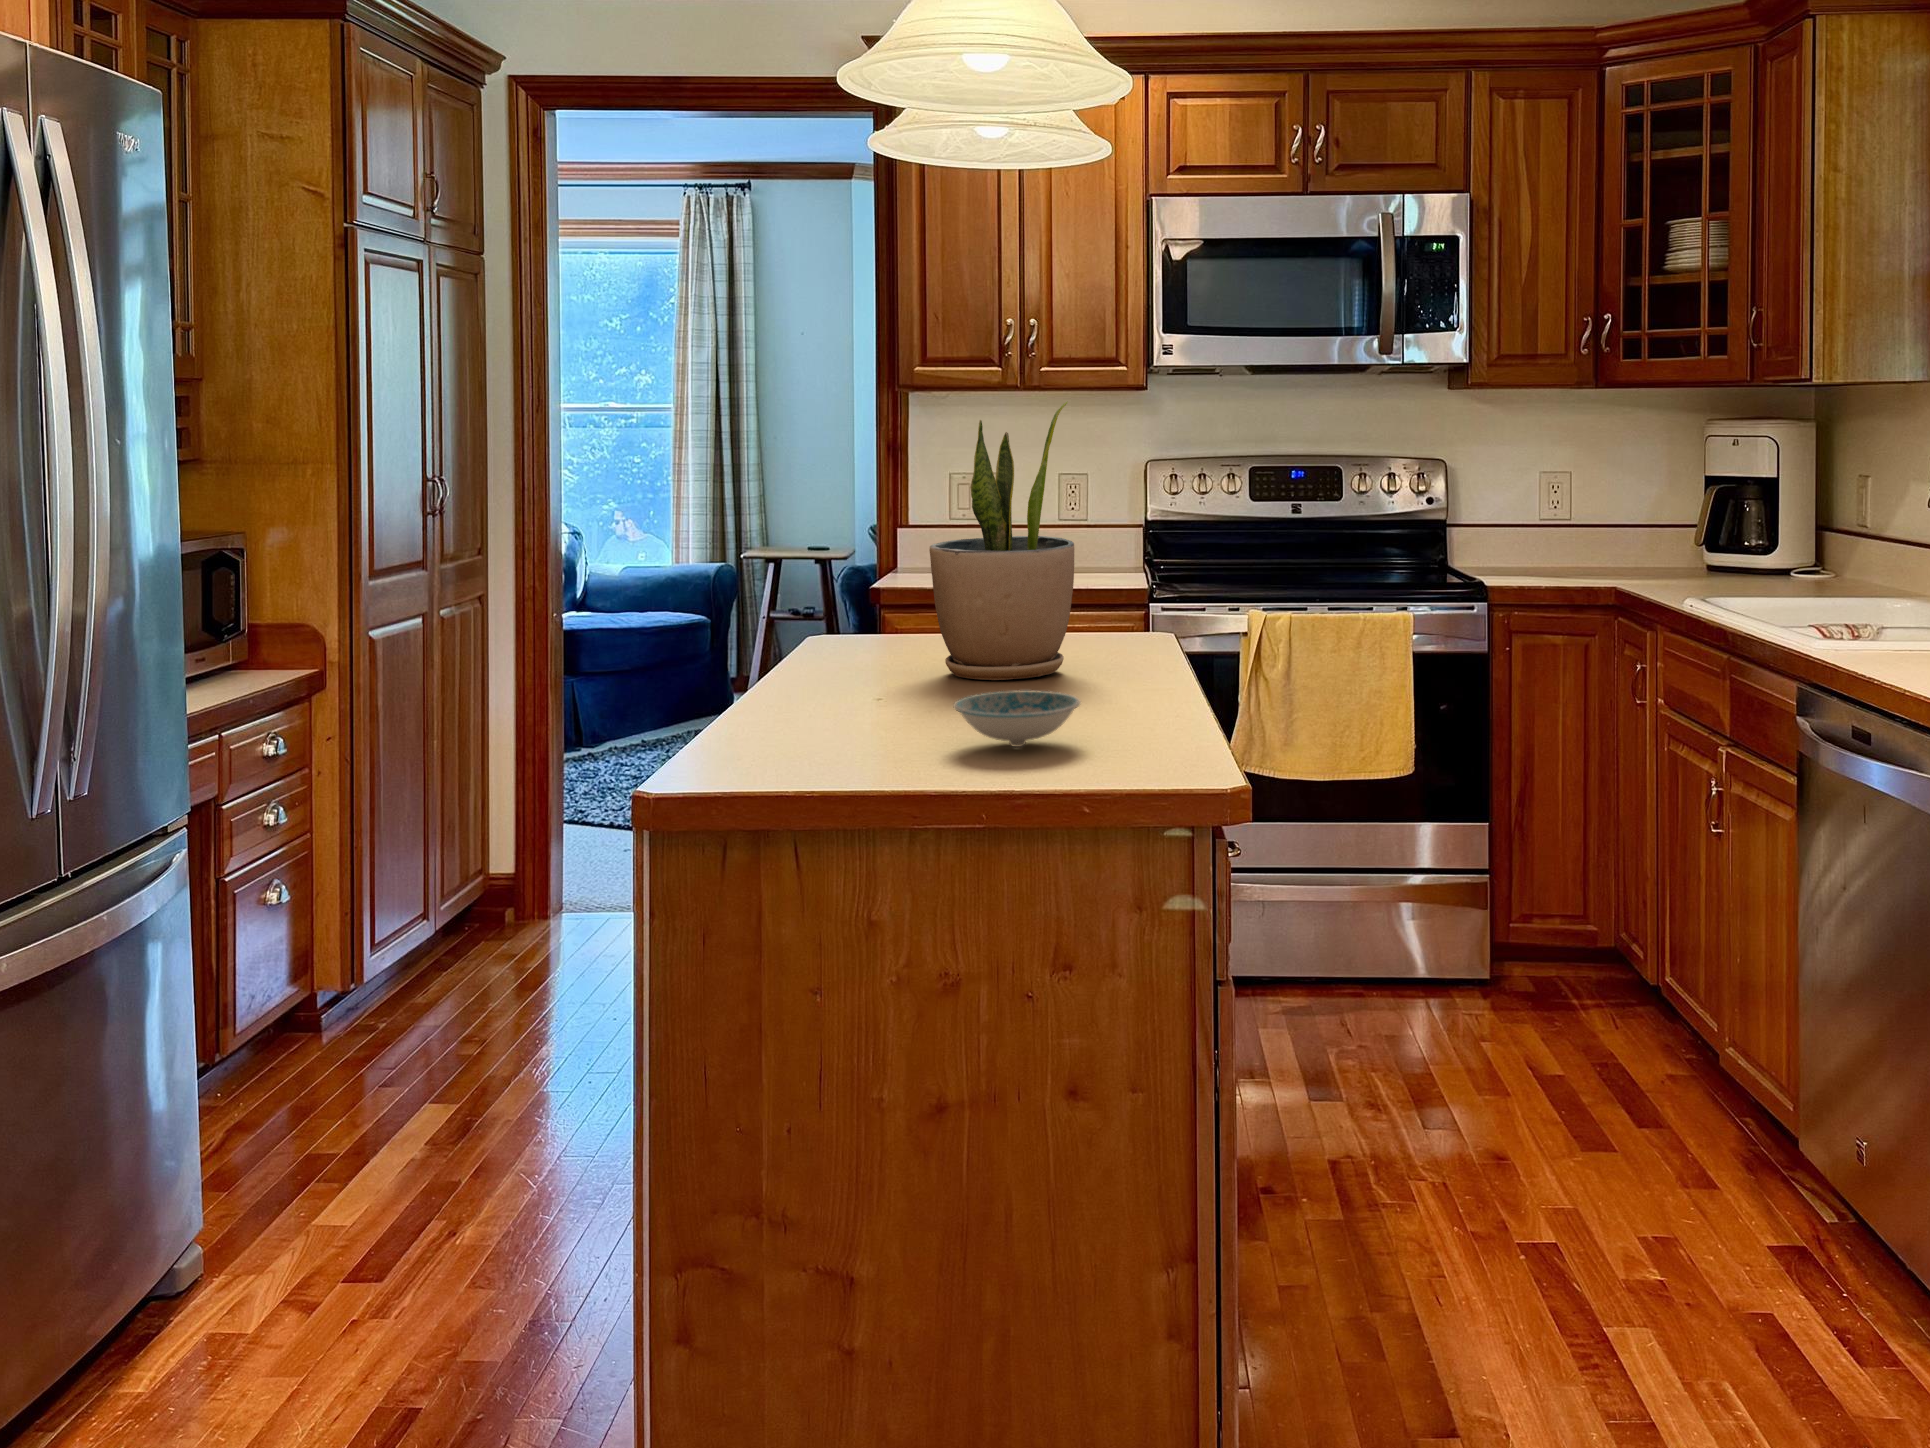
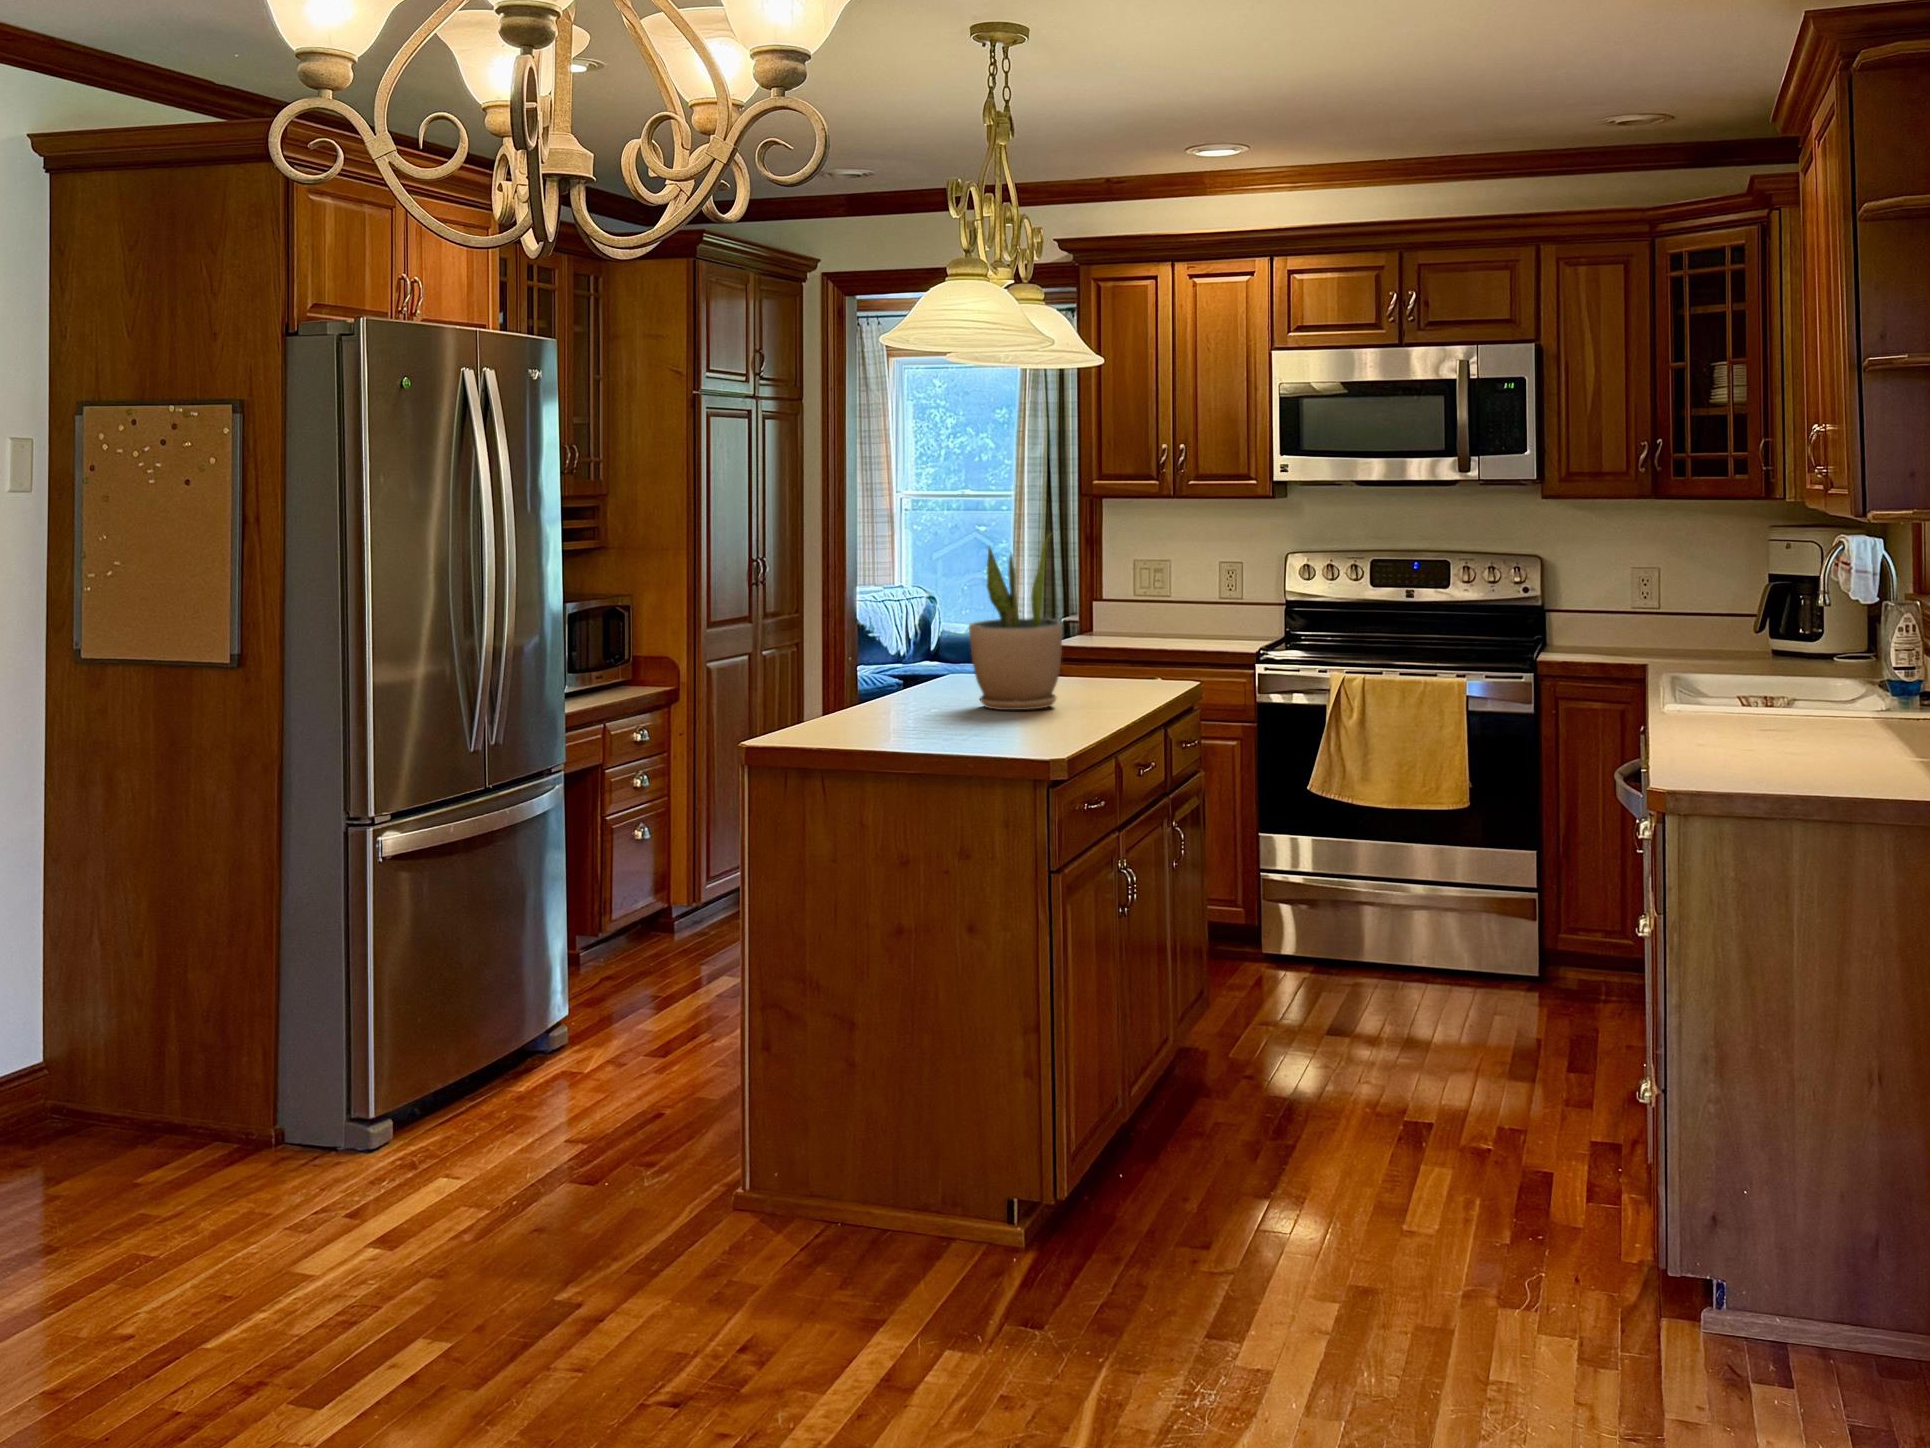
ceramic bowl: present [953,690,1081,747] -> none [907,712,984,743]

